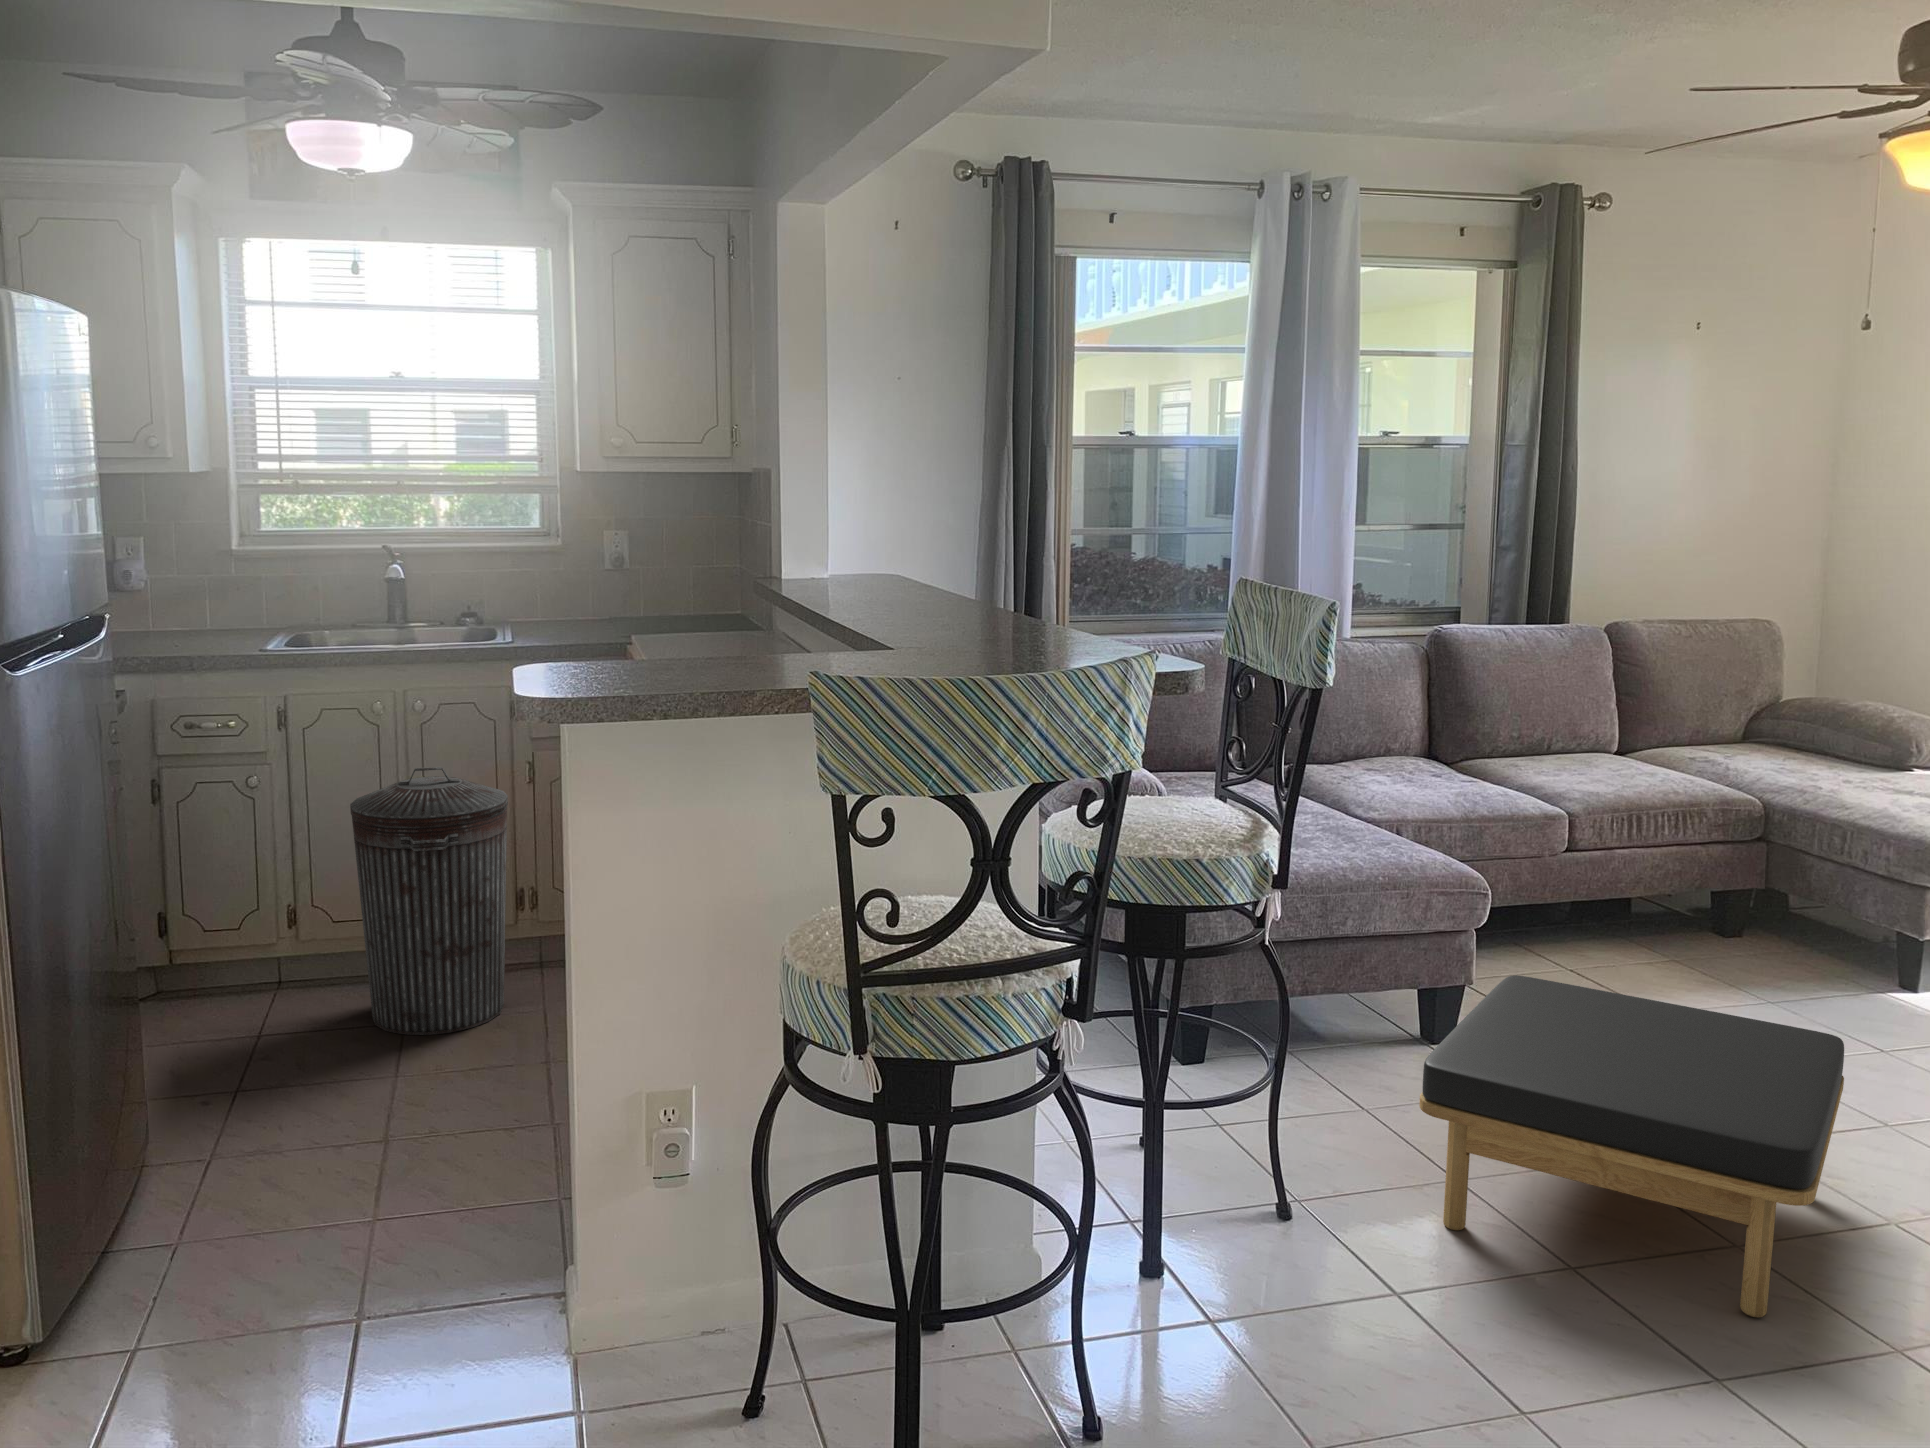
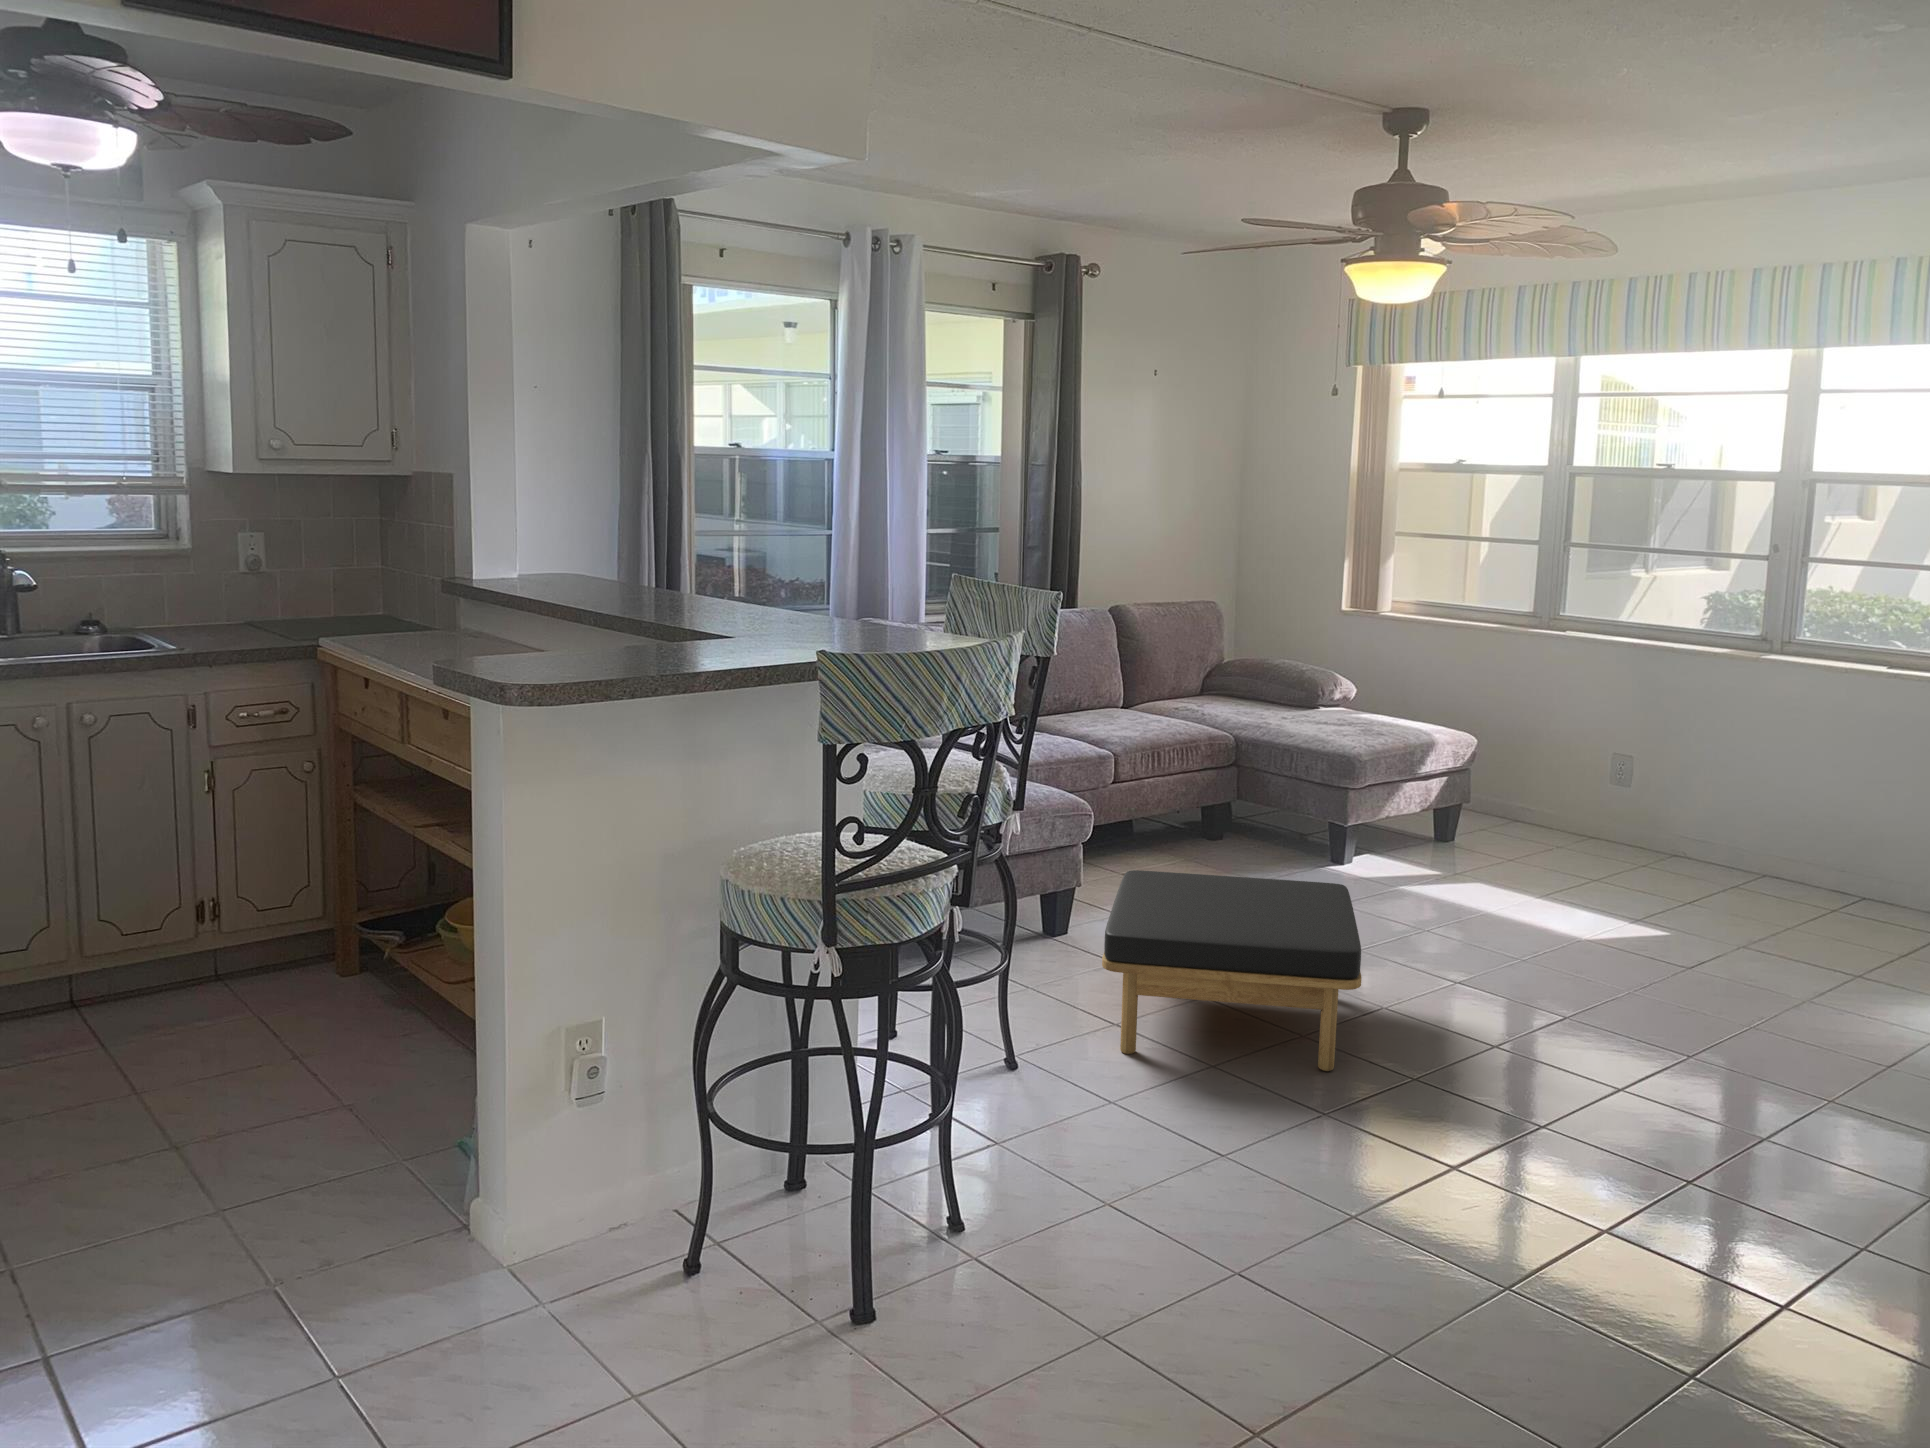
trash can: present [350,767,508,1035] -> none [30,778,210,1056]

